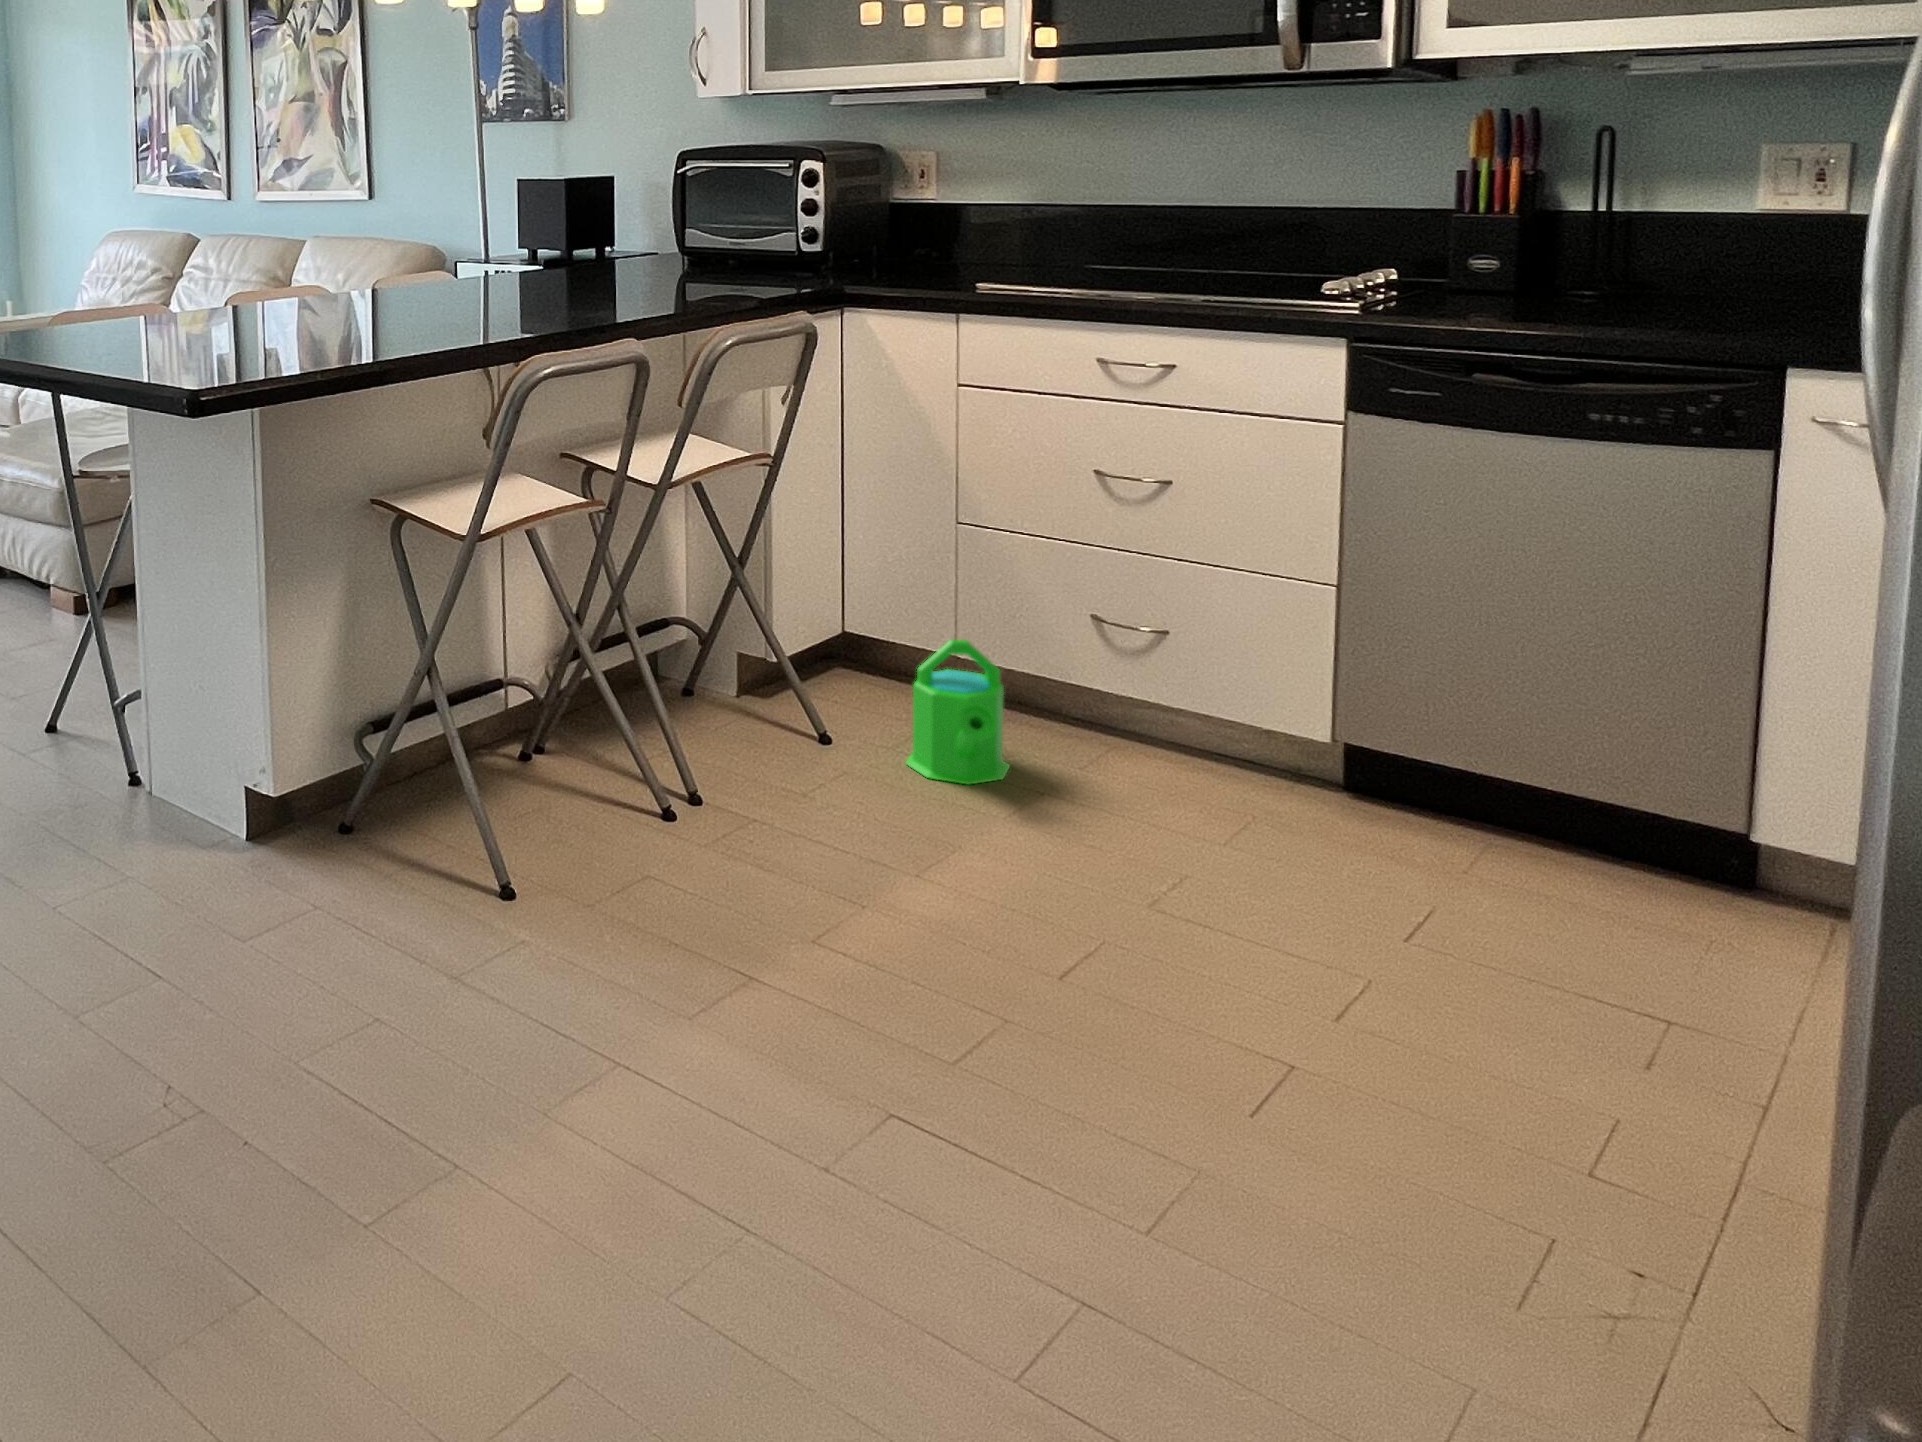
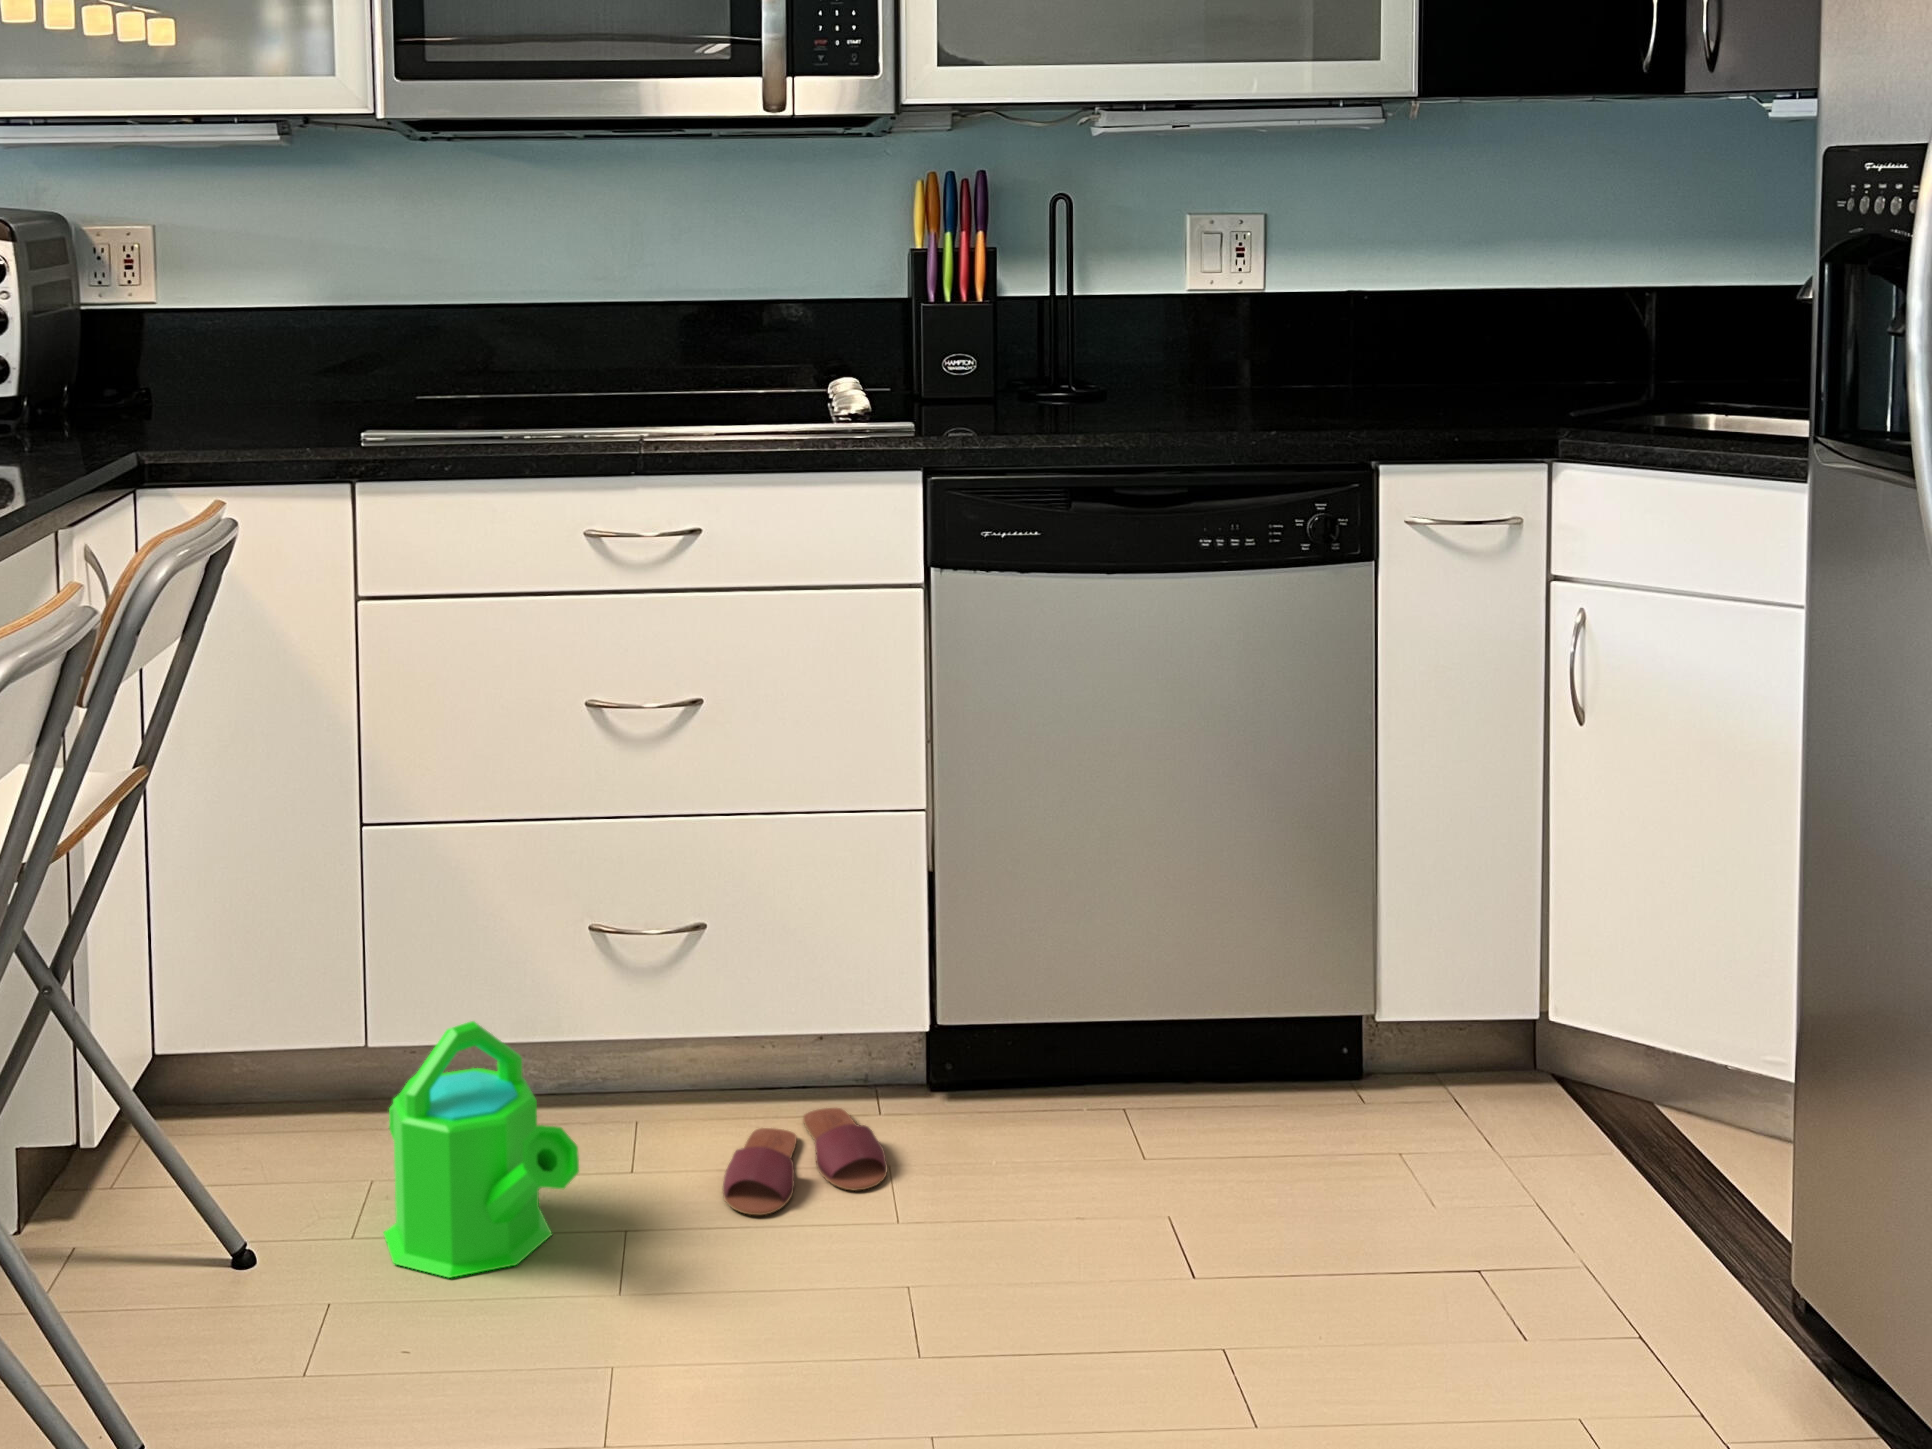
slippers: none [1122,773,1261,822] -> present [723,1108,887,1215]

